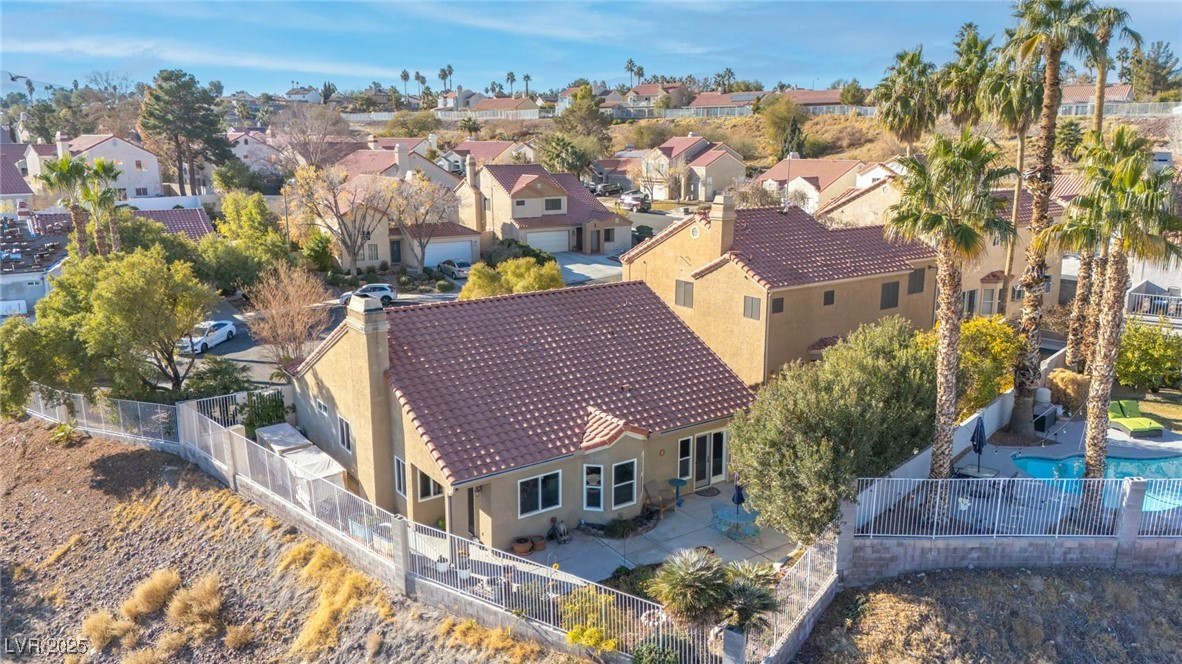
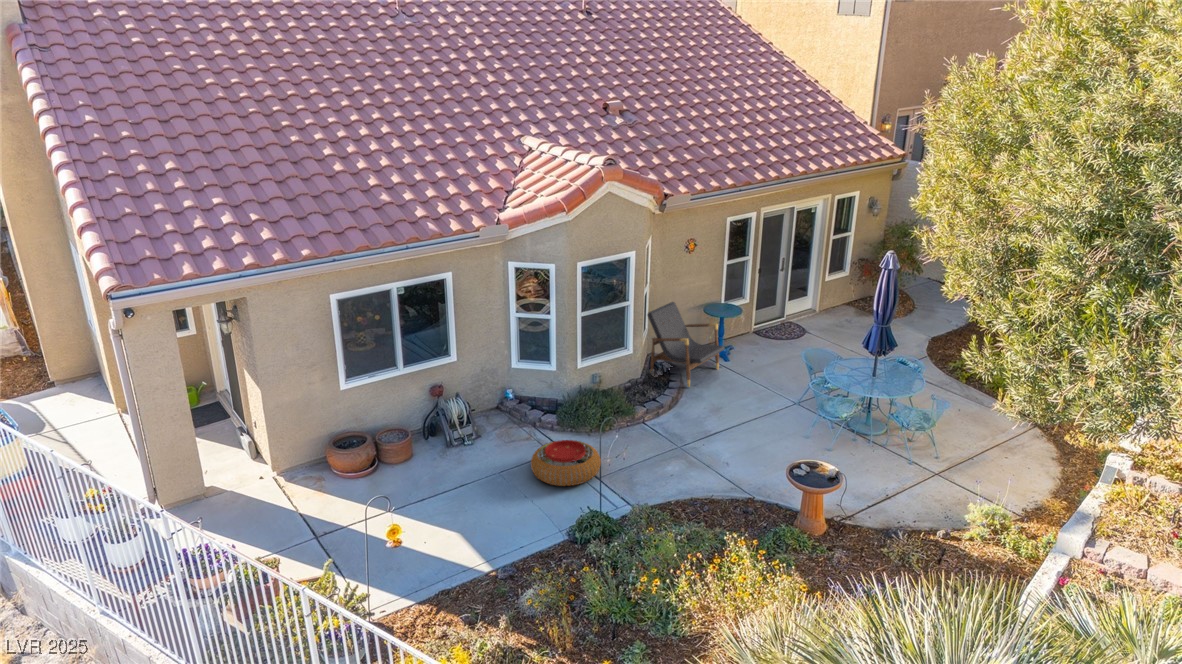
pouf: none [596,540,624,558] -> present [531,440,601,486]

